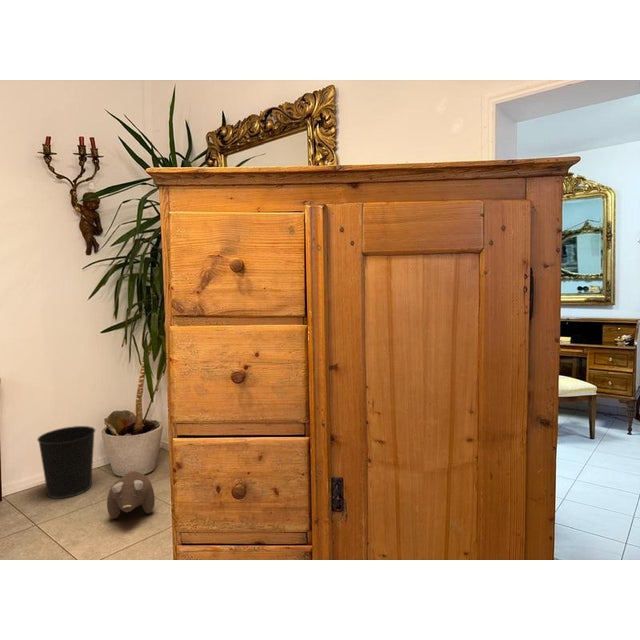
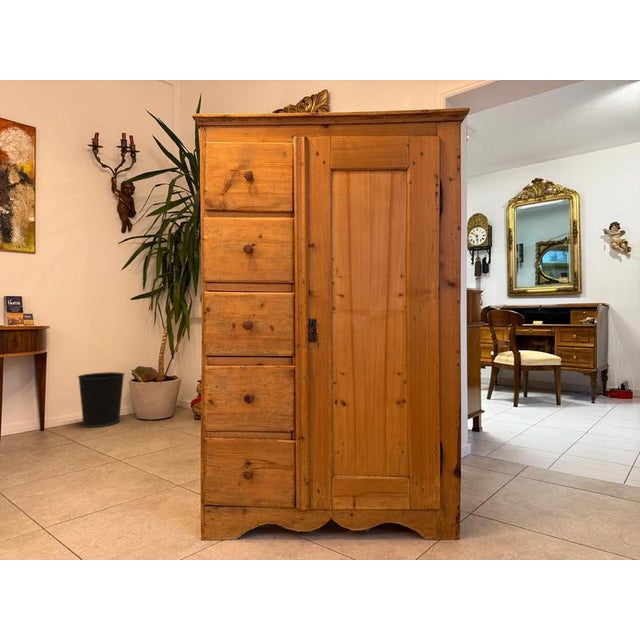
plush toy: present [107,471,155,519] -> none [135,400,174,436]

